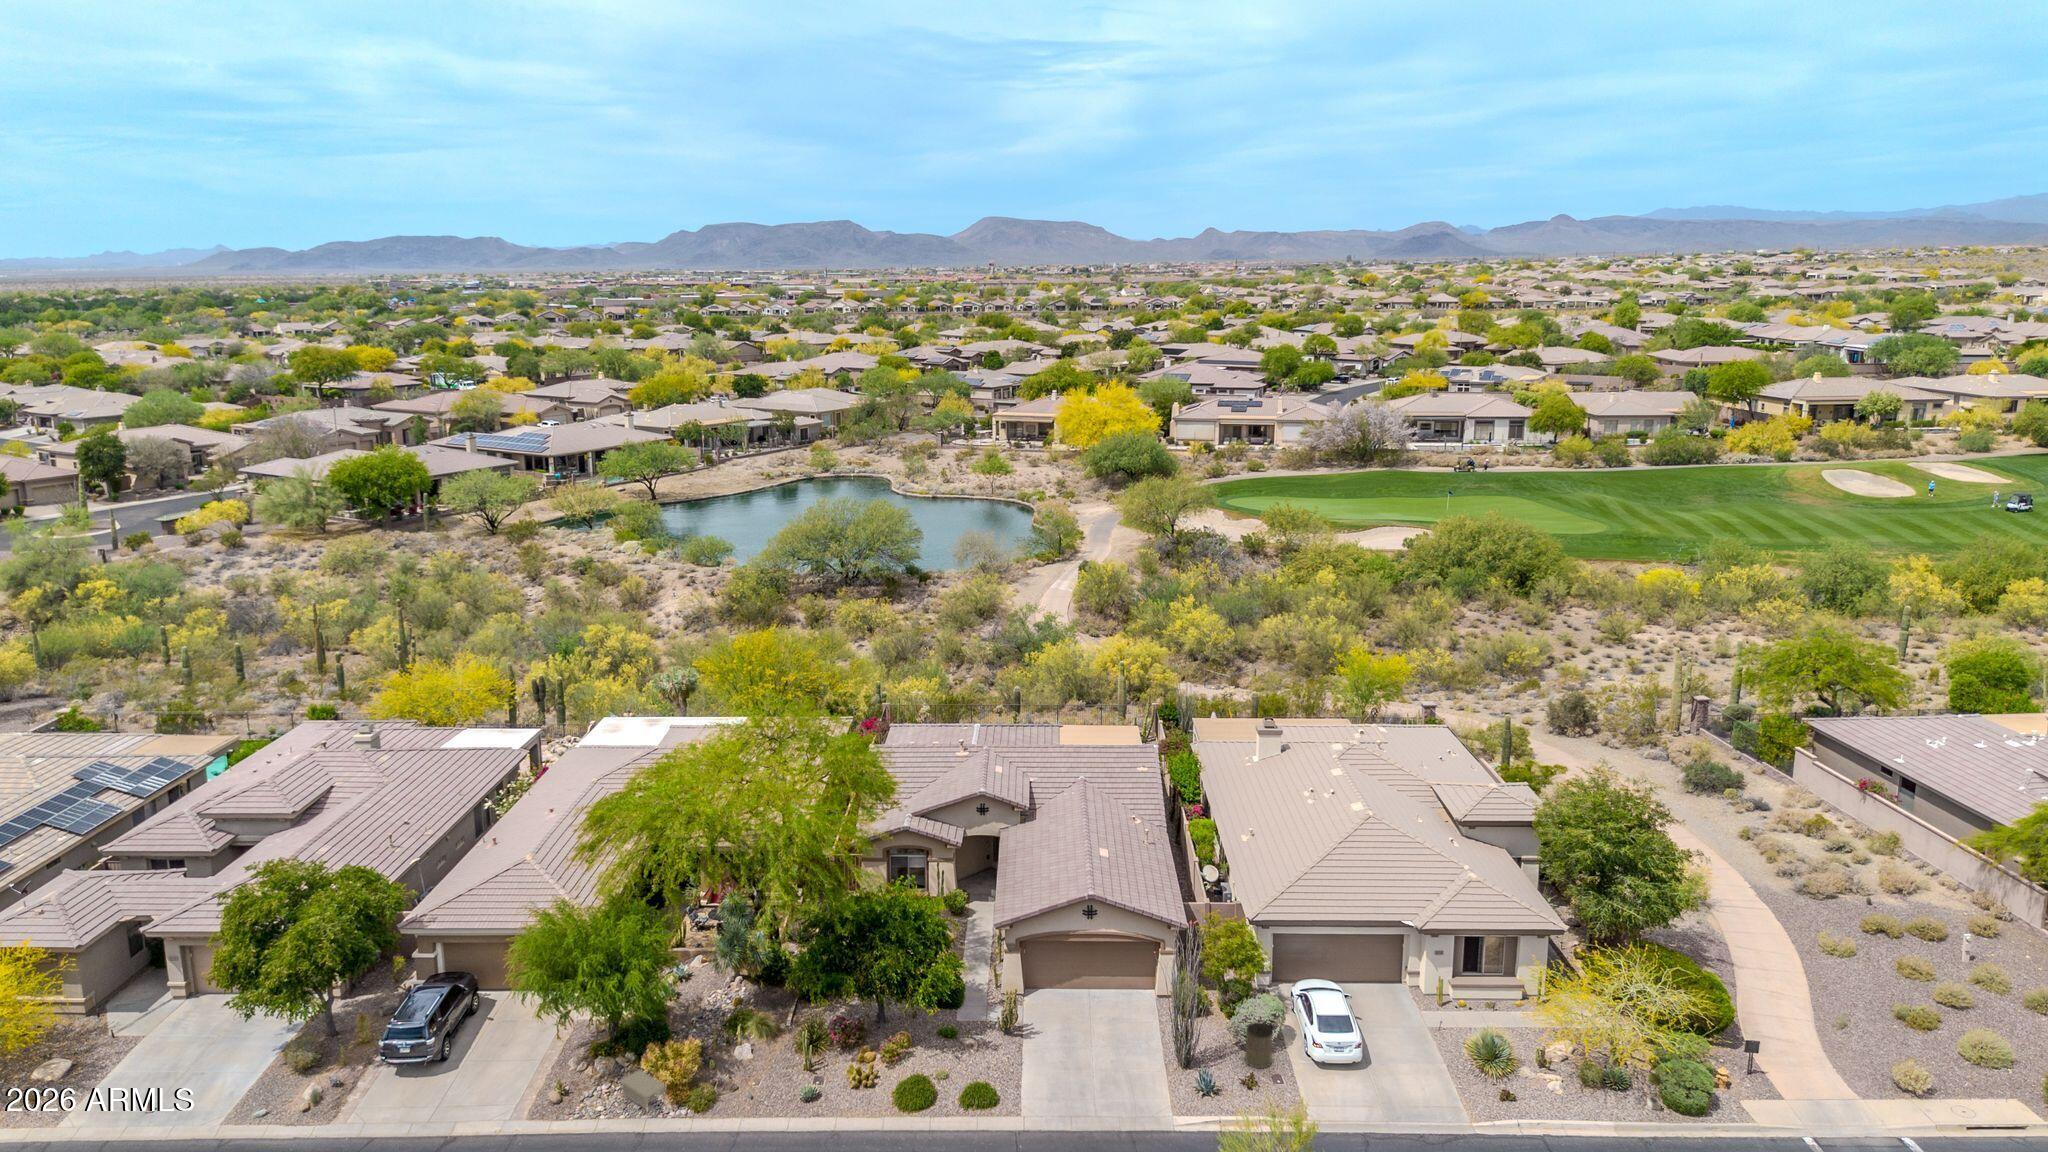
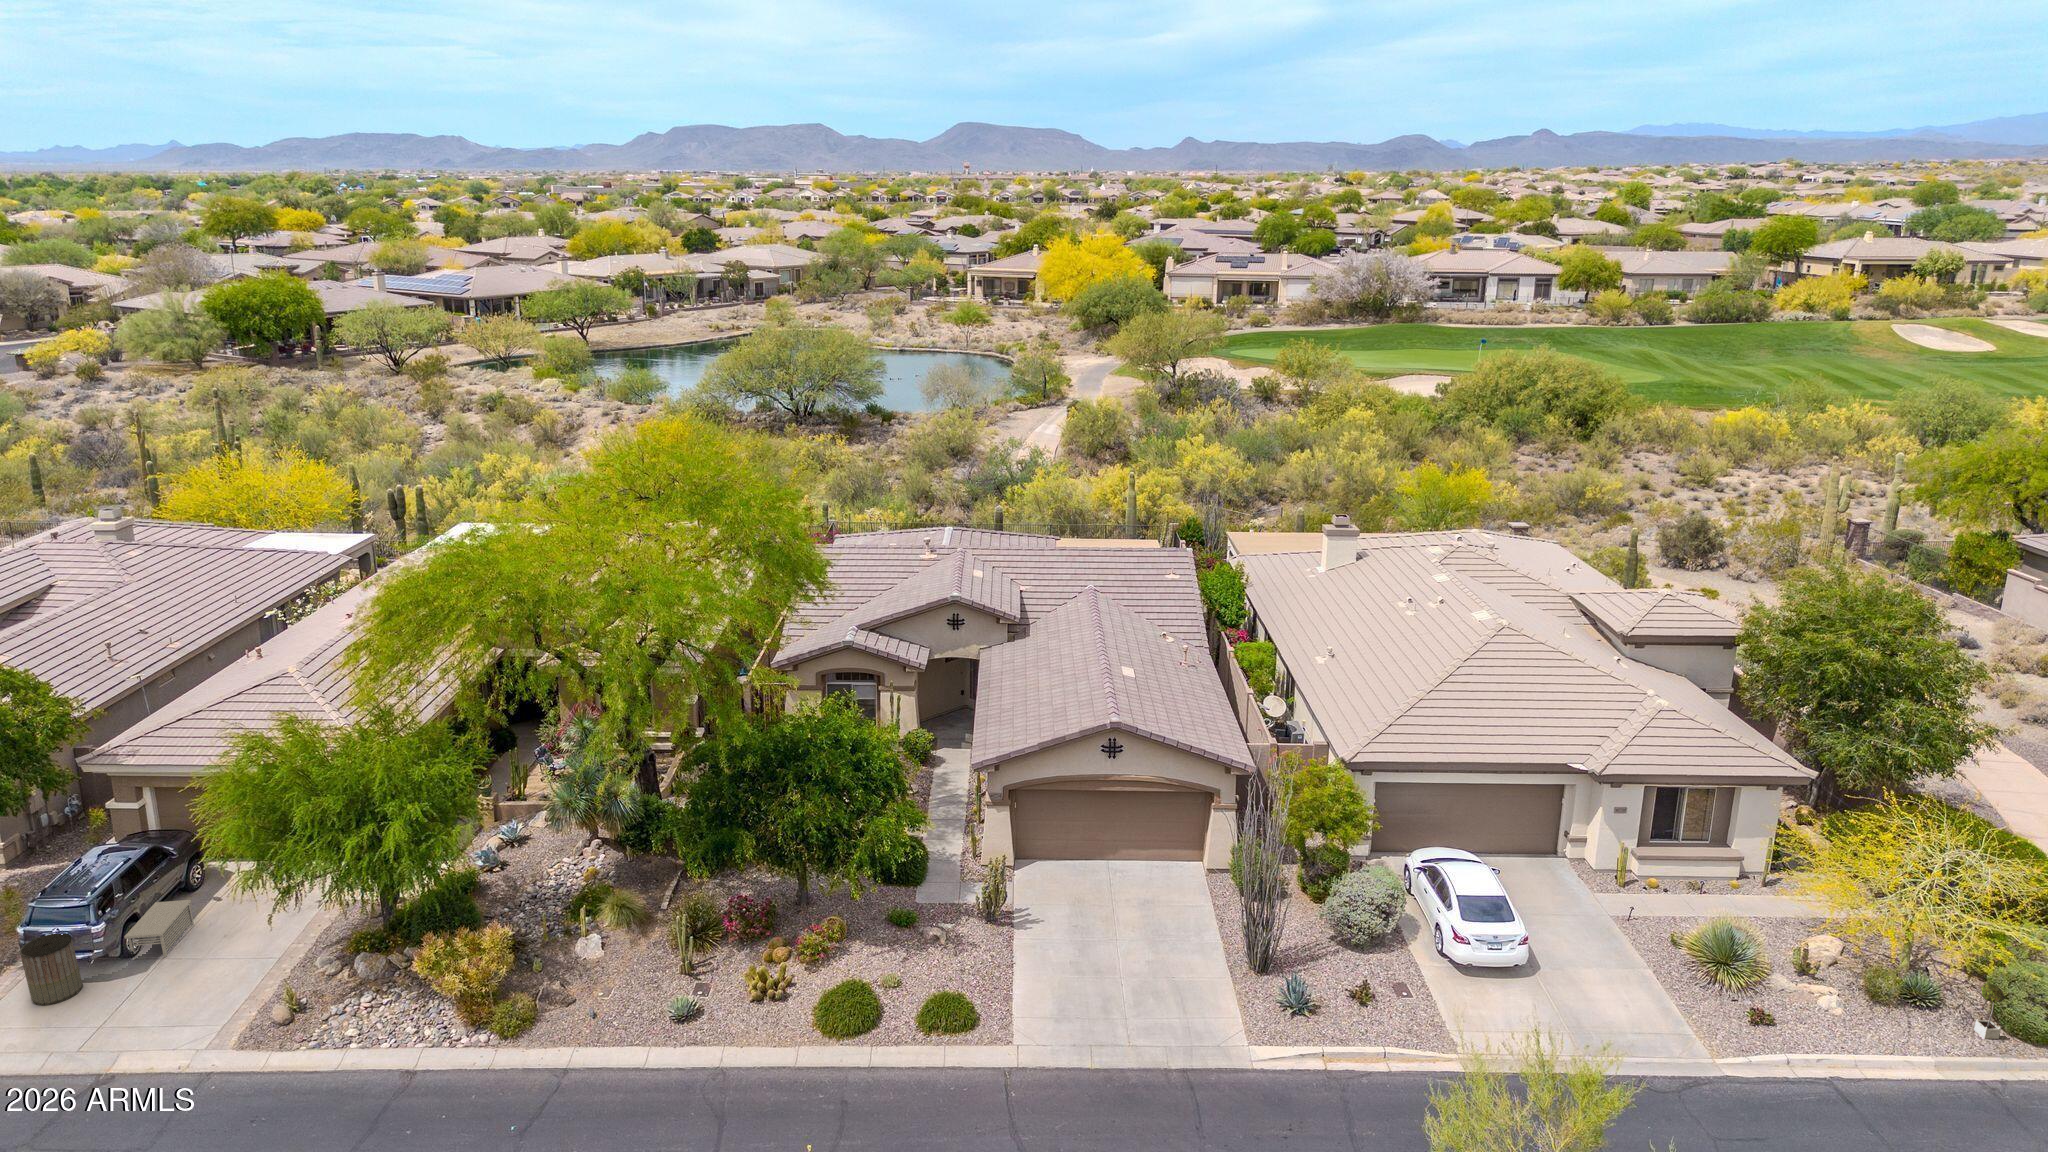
trash can: present [1245,1022,1273,1068] -> present [20,934,83,1005]
storage bench: present [621,1070,666,1112] -> present [124,900,194,959]

